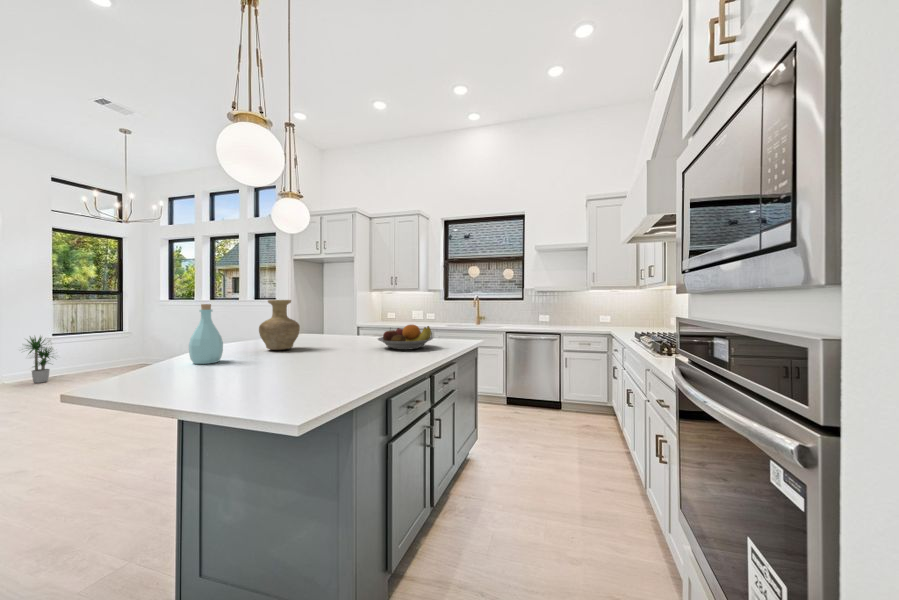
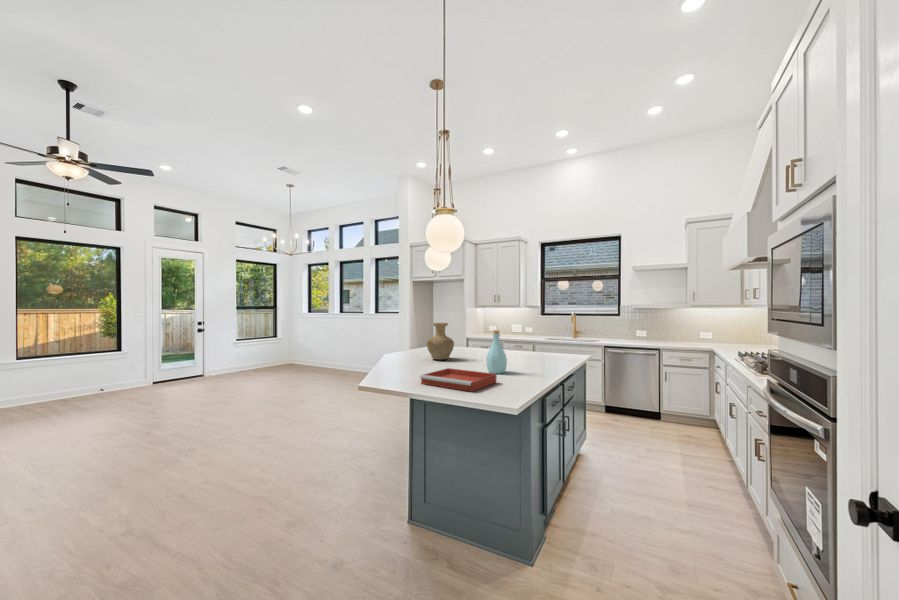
bottle: present [189,304,223,364] -> present [486,330,507,374]
fruit bowl: present [378,325,433,350] -> none [511,343,555,362]
potted plant: present [26,336,52,383] -> none [217,339,244,376]
tray: none [187,360,321,396] -> present [420,368,496,392]

